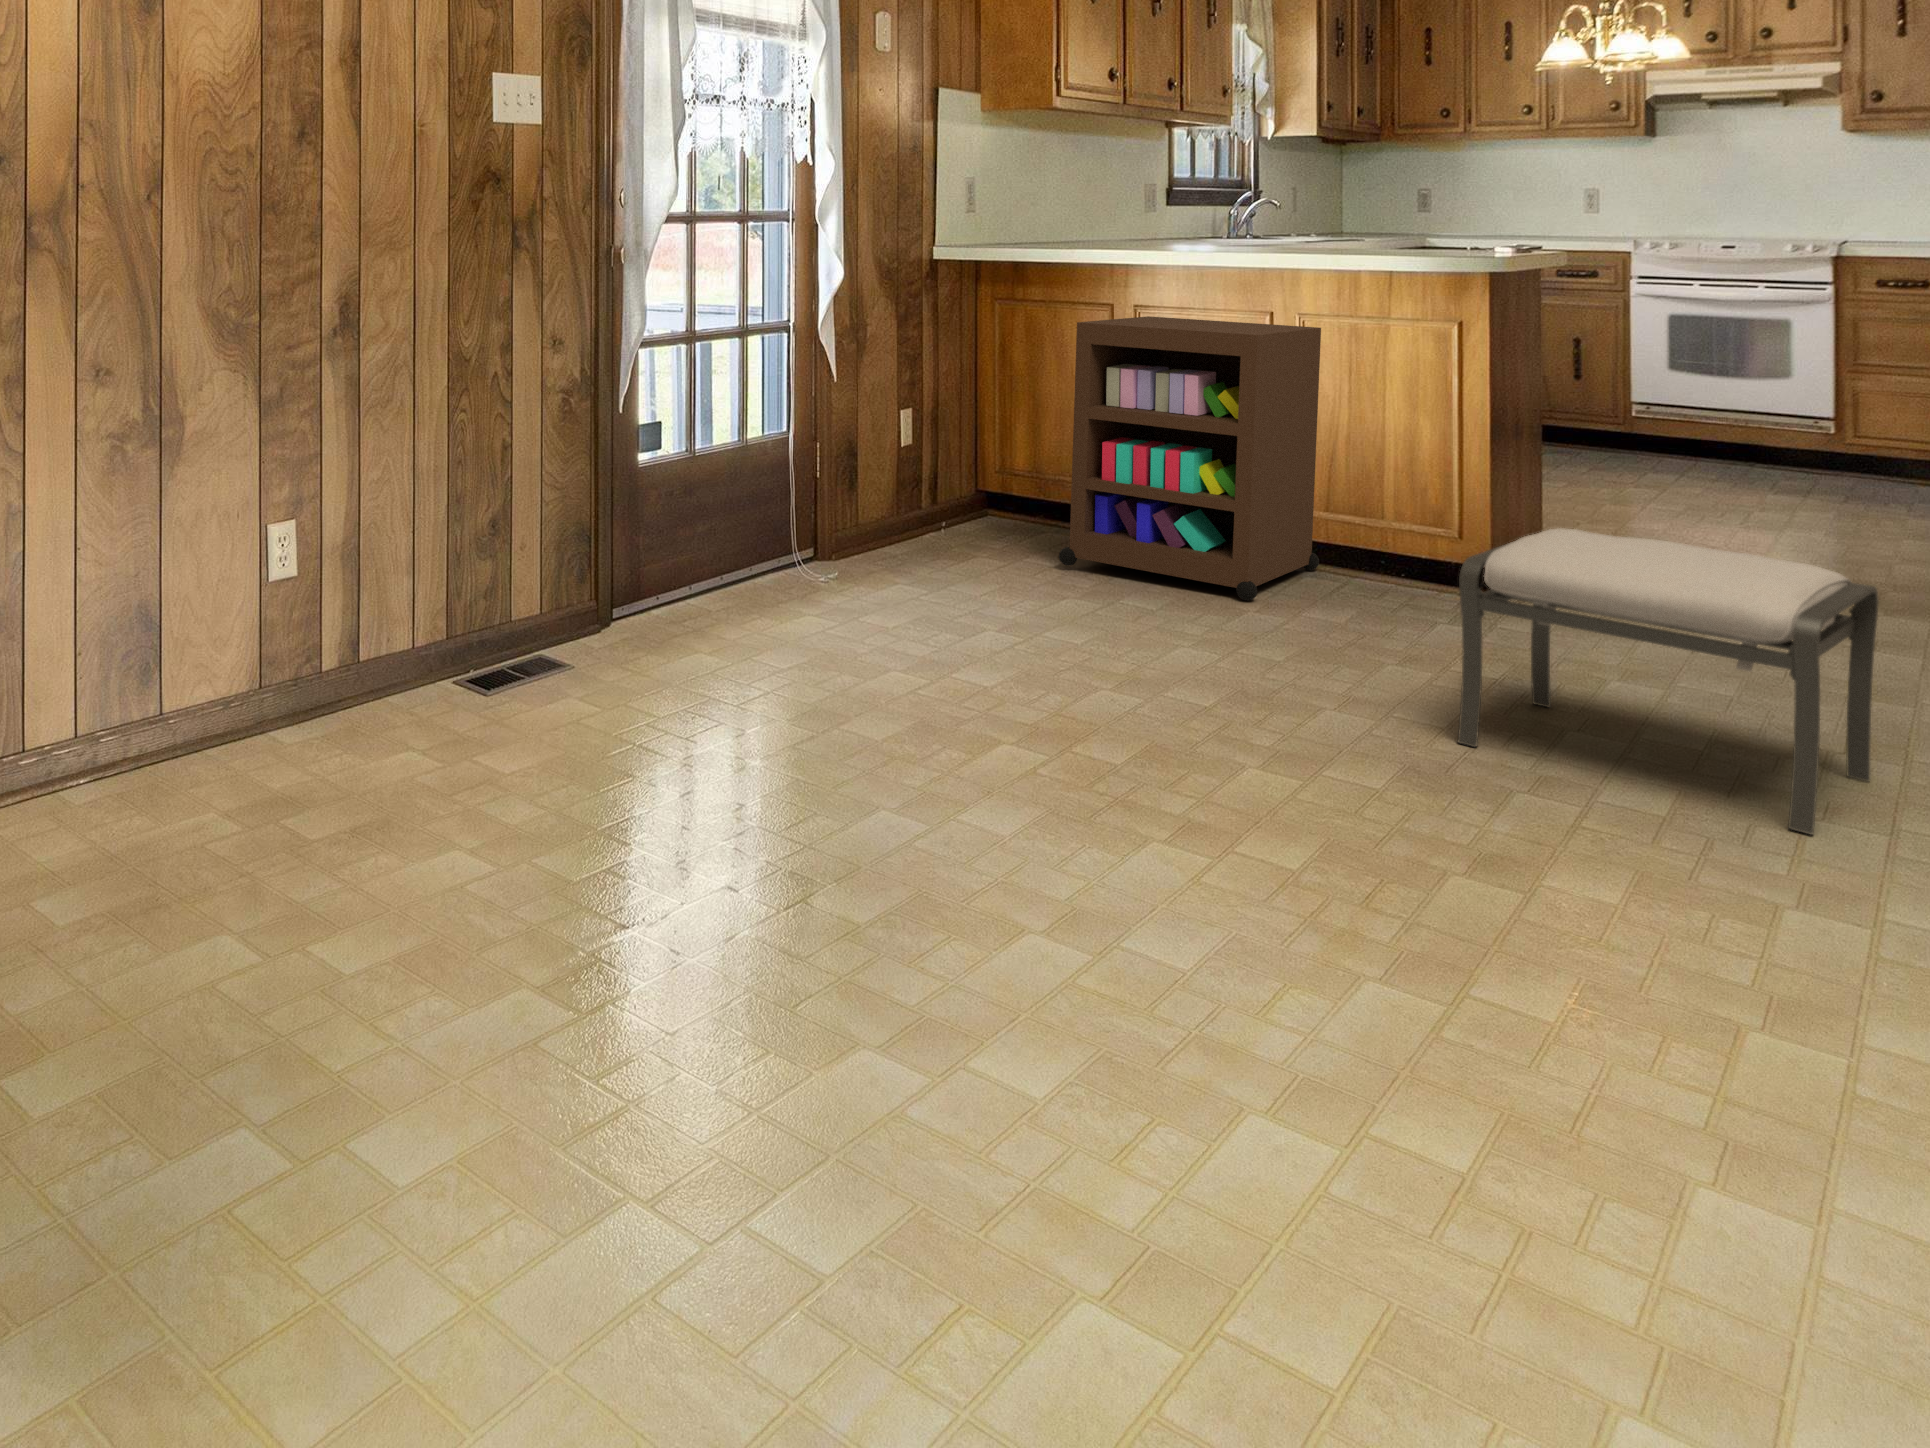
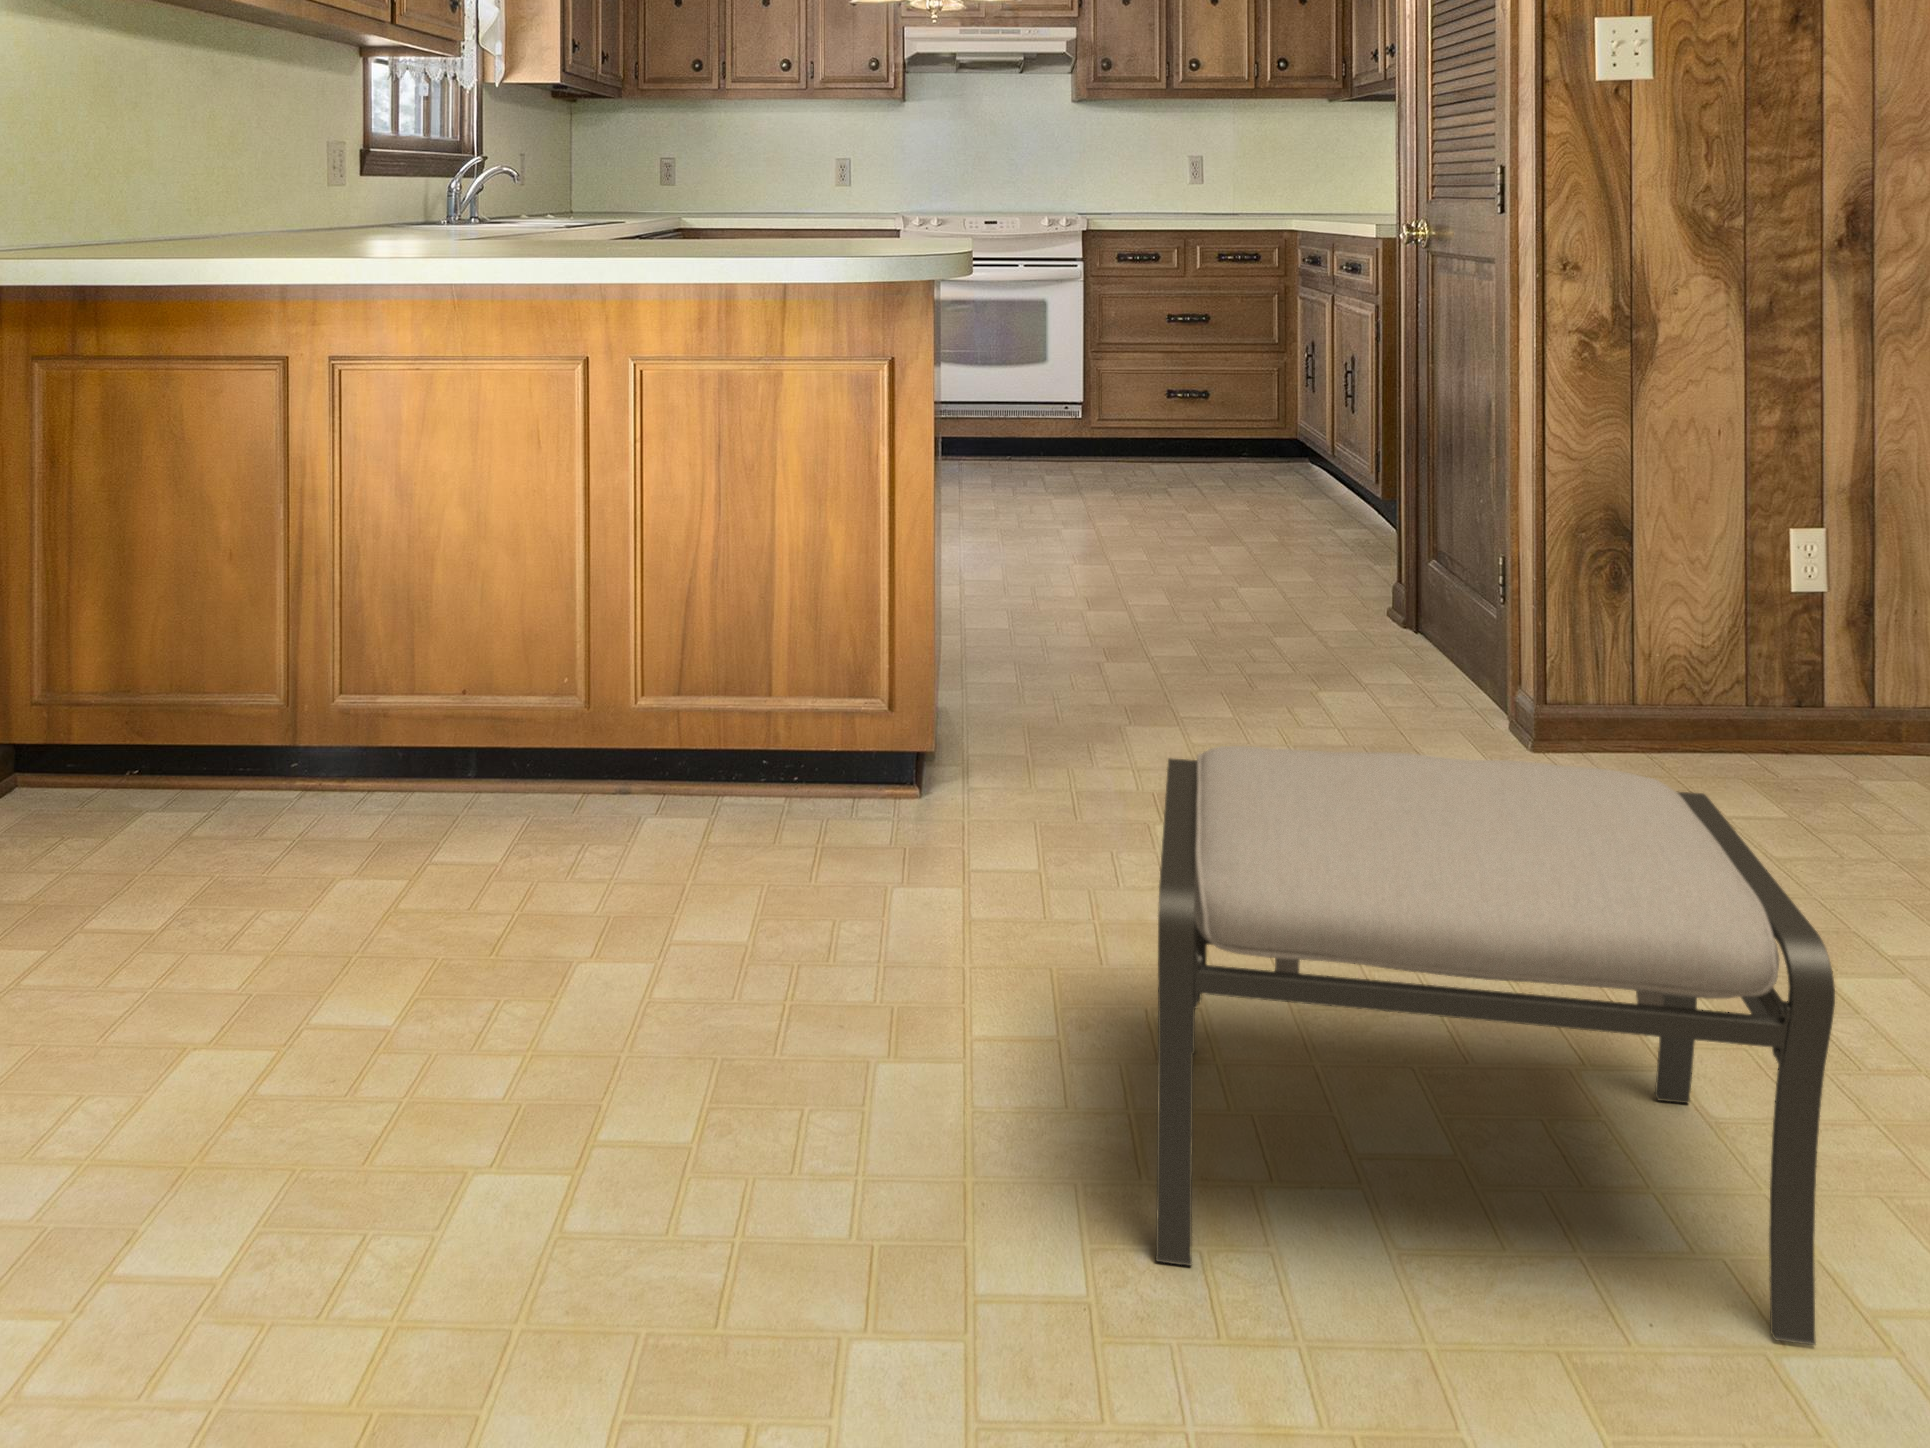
storage cabinet: present [1059,316,1321,601] -> none [238,363,684,875]

